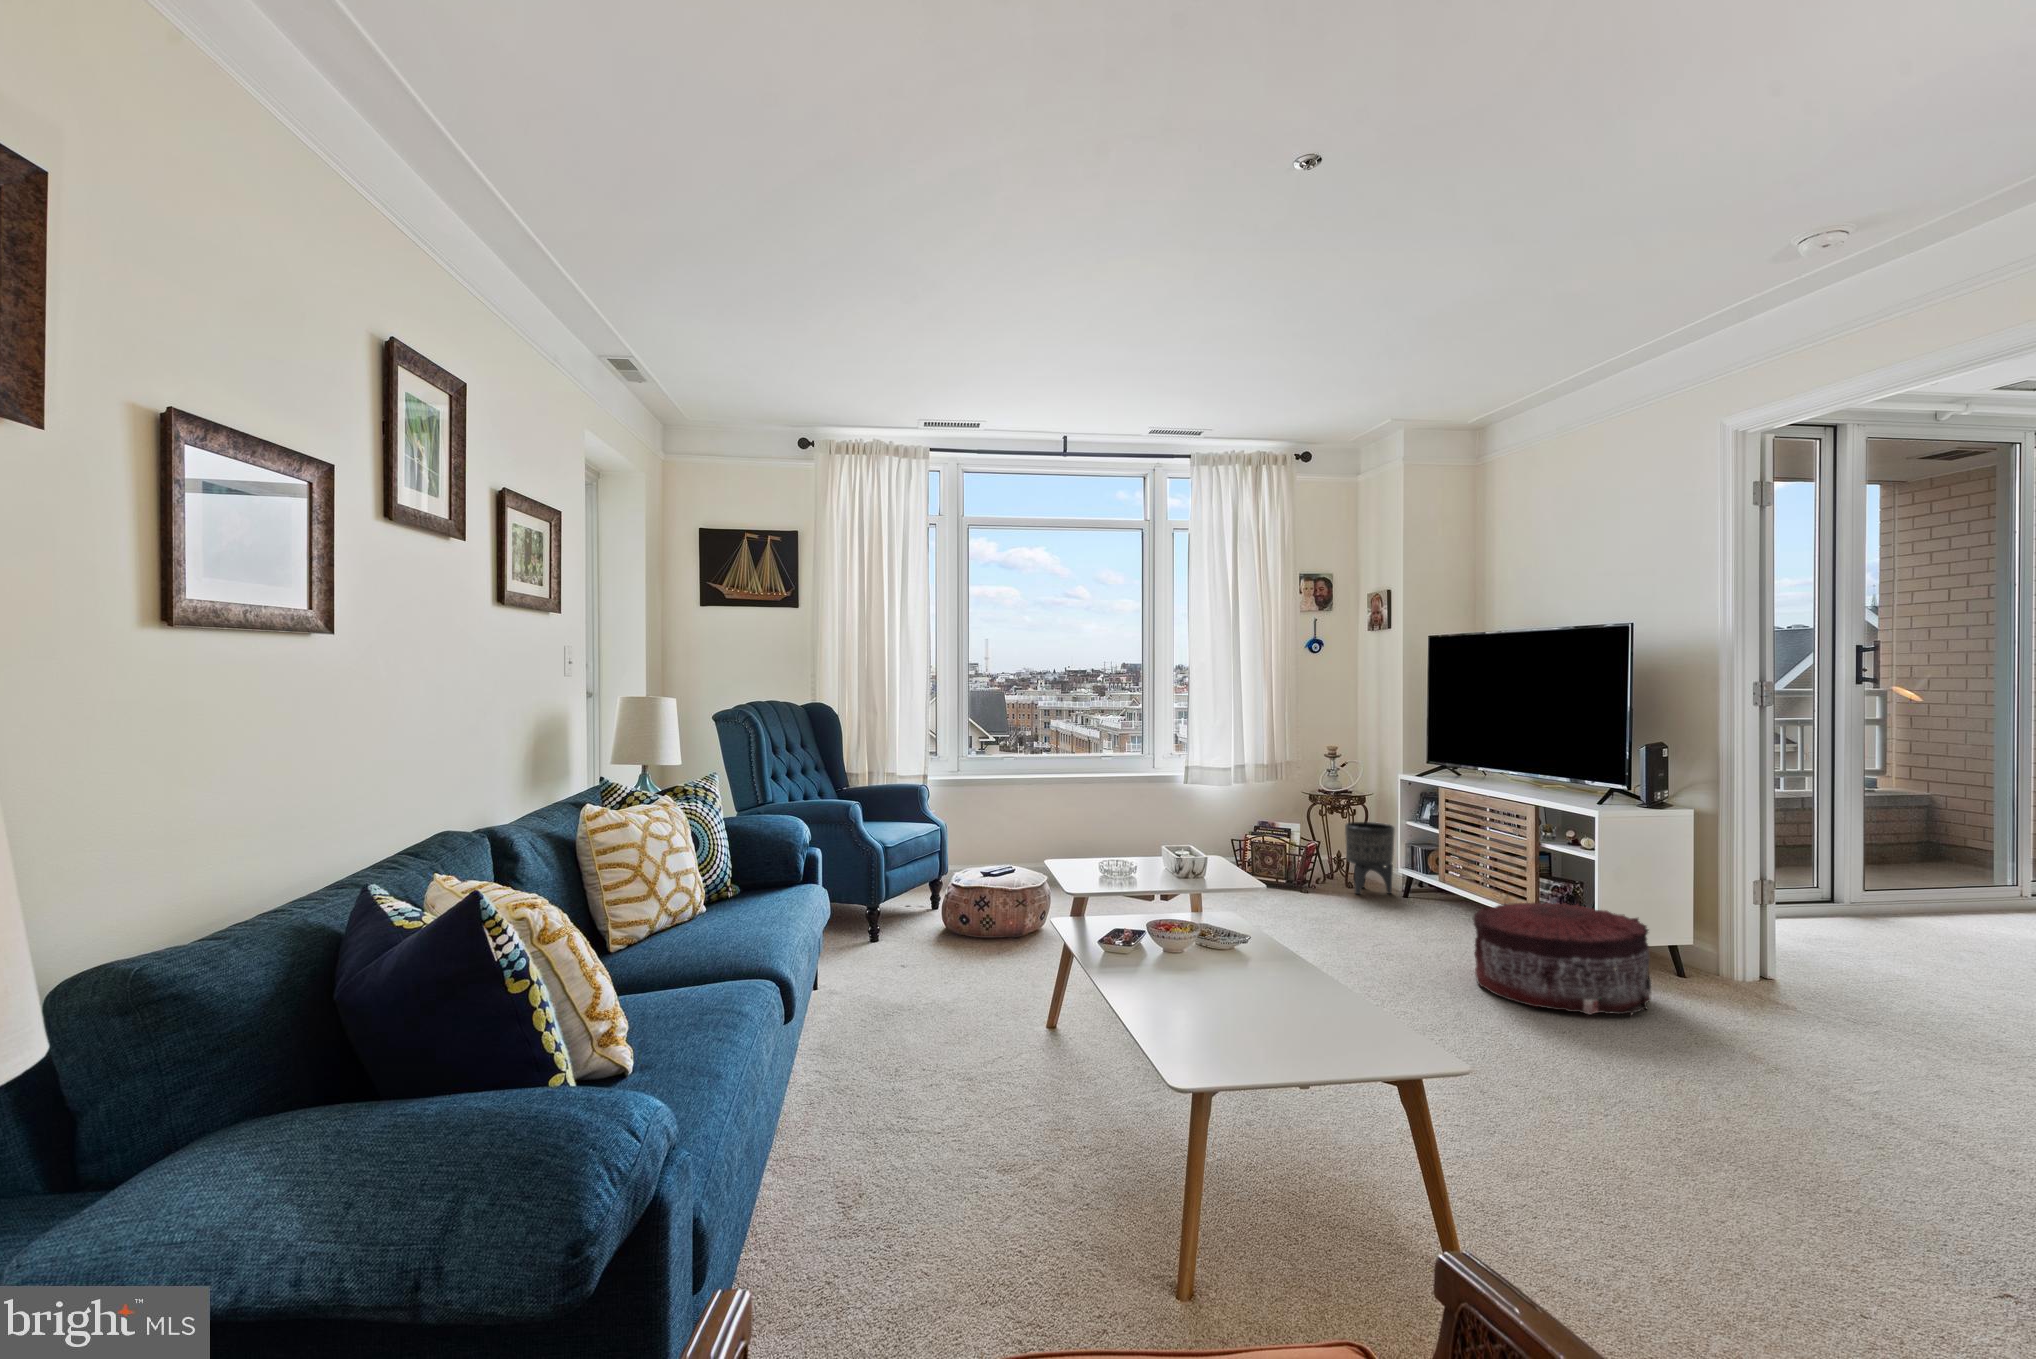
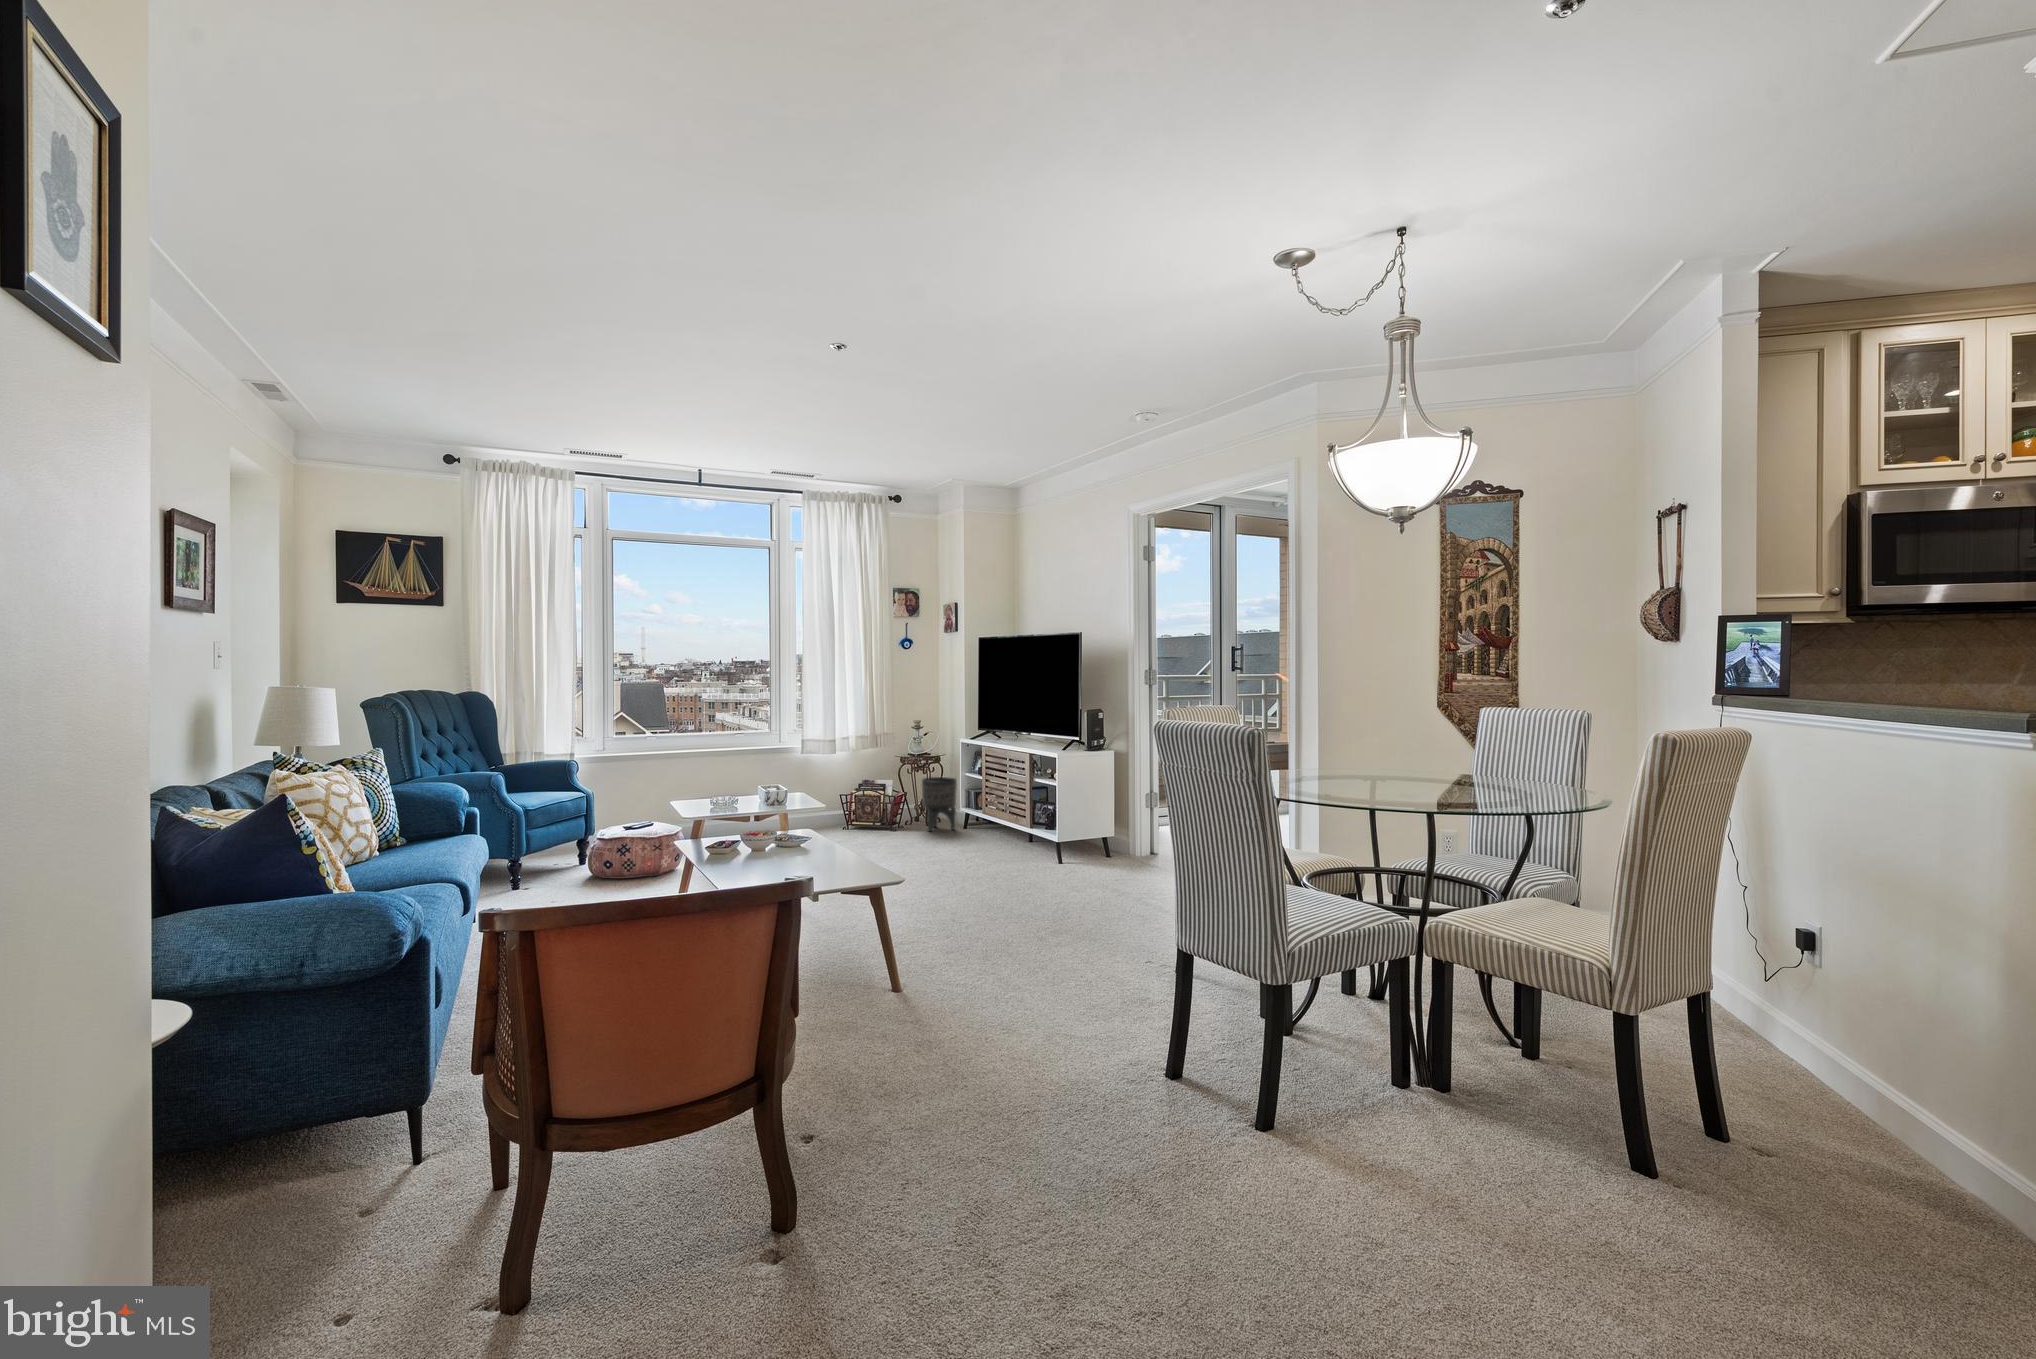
pouf: present [1473,903,1651,1015] -> none [981,818,1084,886]

